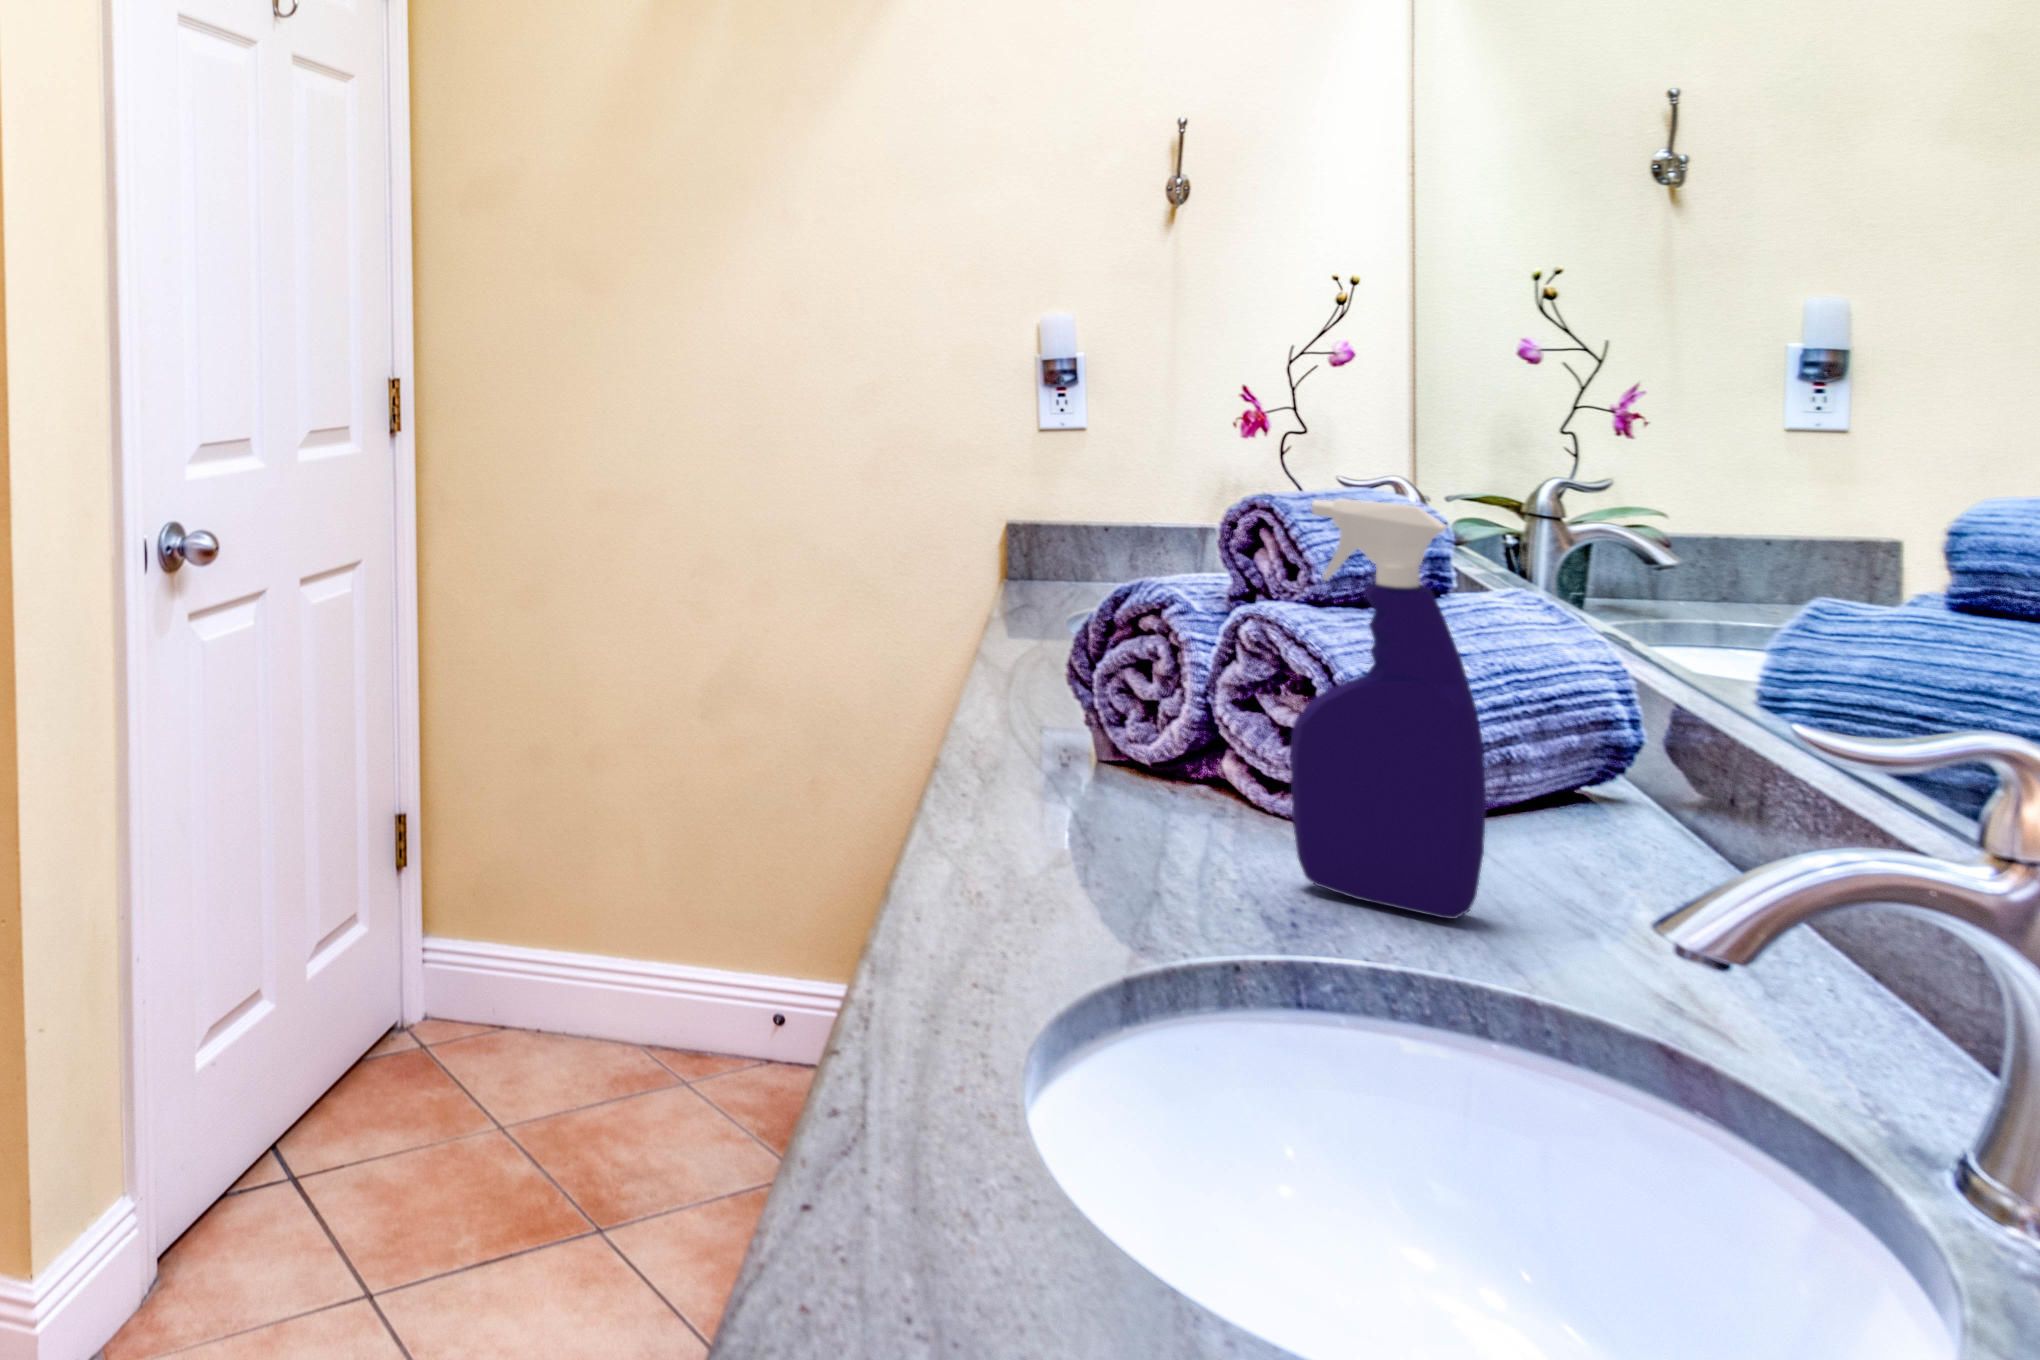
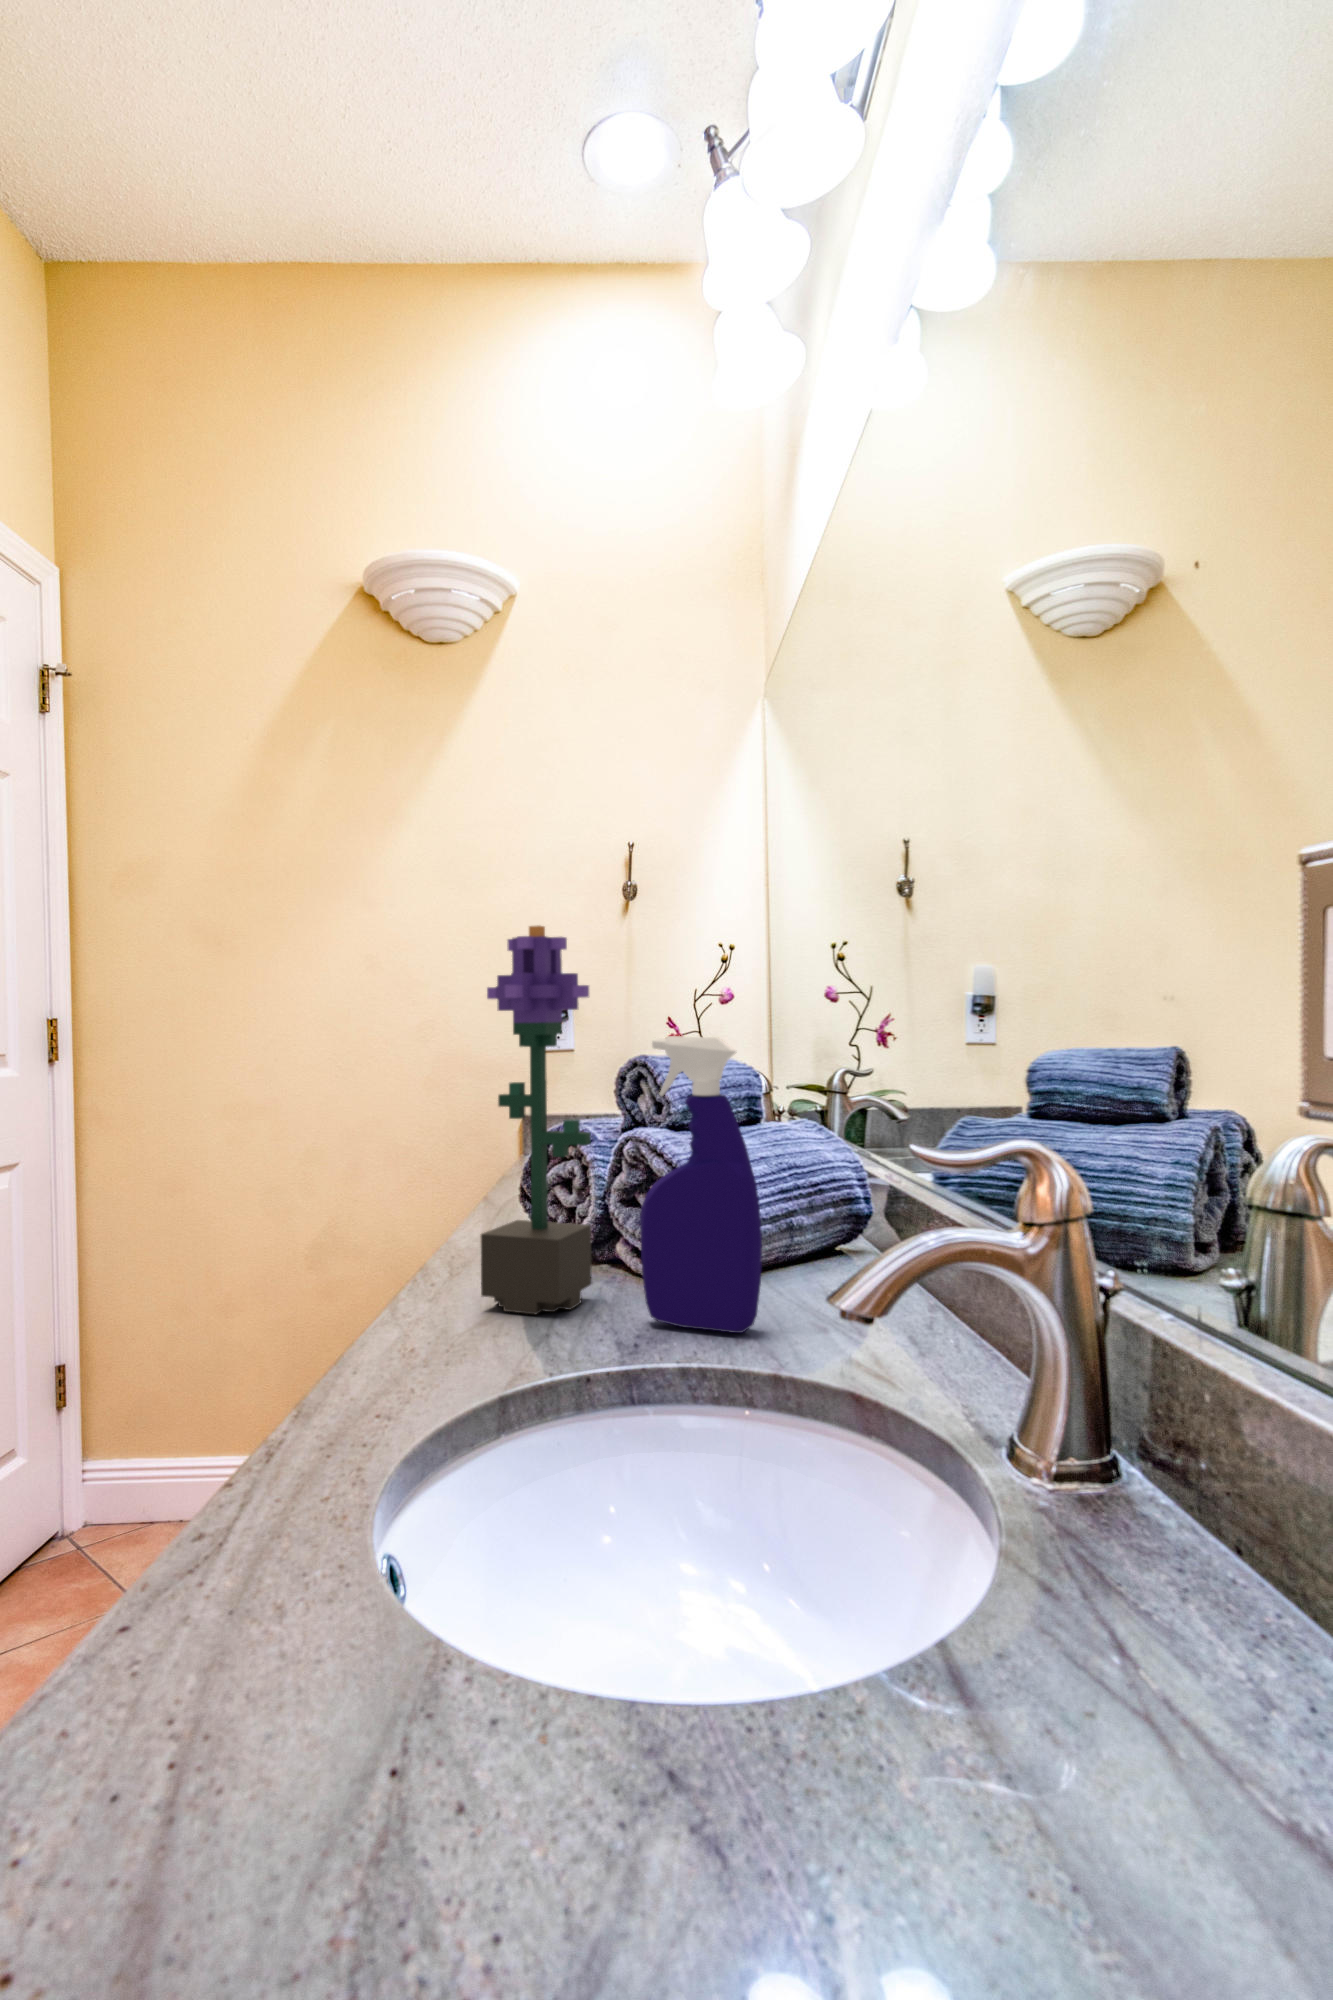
potted flower: none [1052,333,1207,854] -> present [481,926,592,1315]

